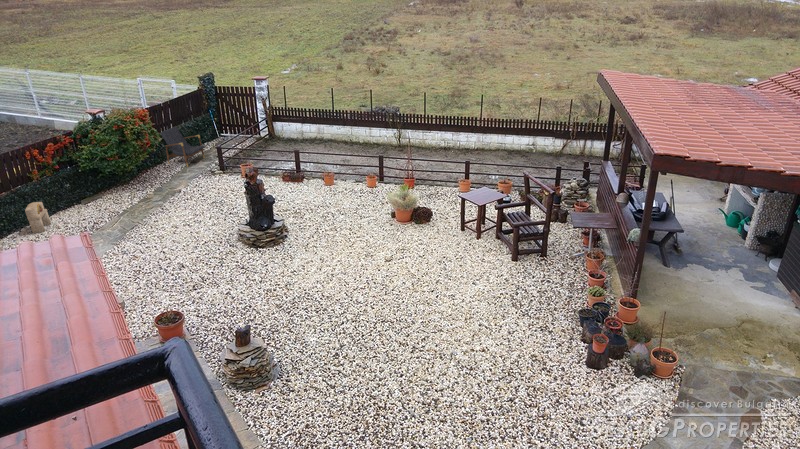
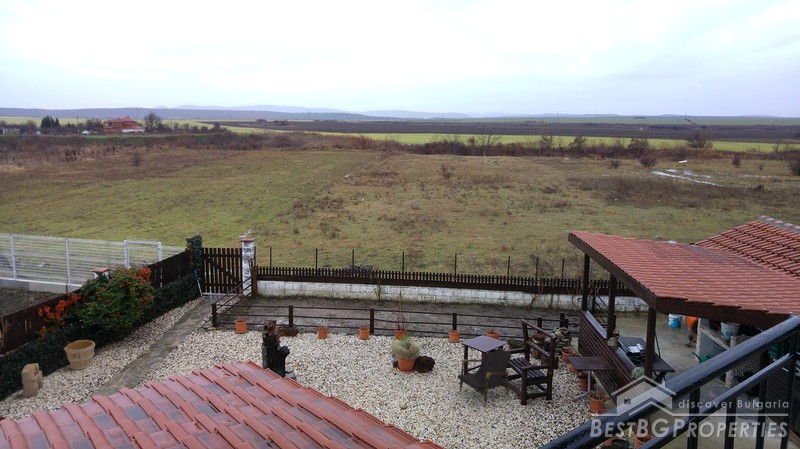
lounge chair: present [161,127,205,167] -> present [458,348,512,406]
wooden bucket: none [70,180,100,209] -> present [64,340,95,370]

